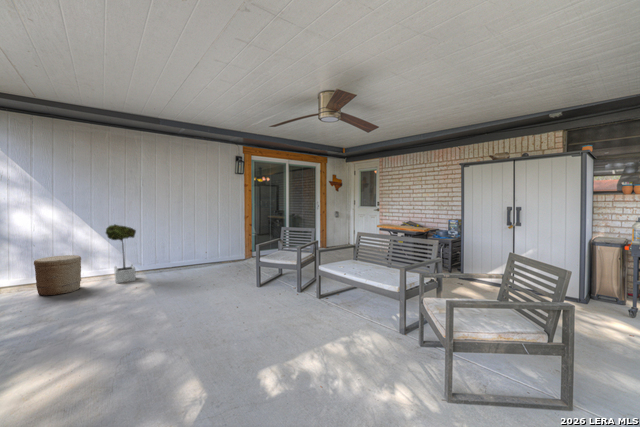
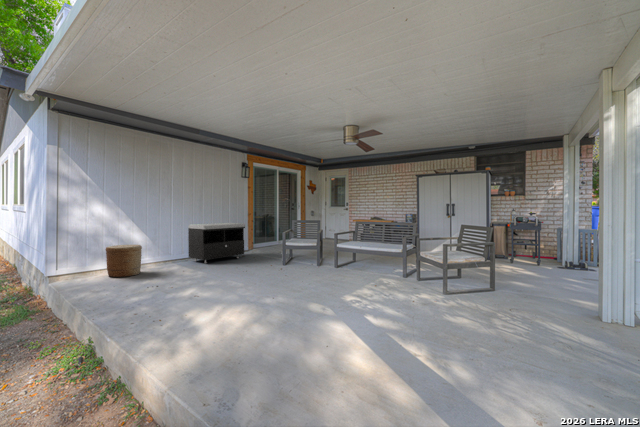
potted tree: present [106,224,136,283] -> none [154,218,179,268]
storage bench: none [157,228,223,278] -> present [188,223,245,263]

